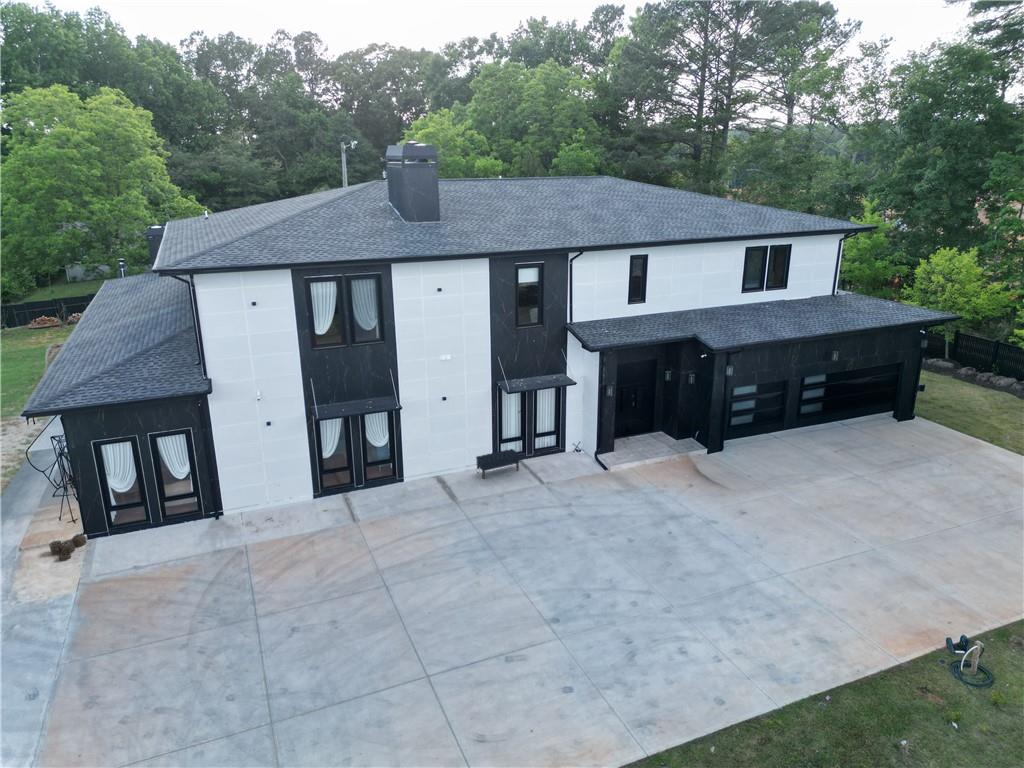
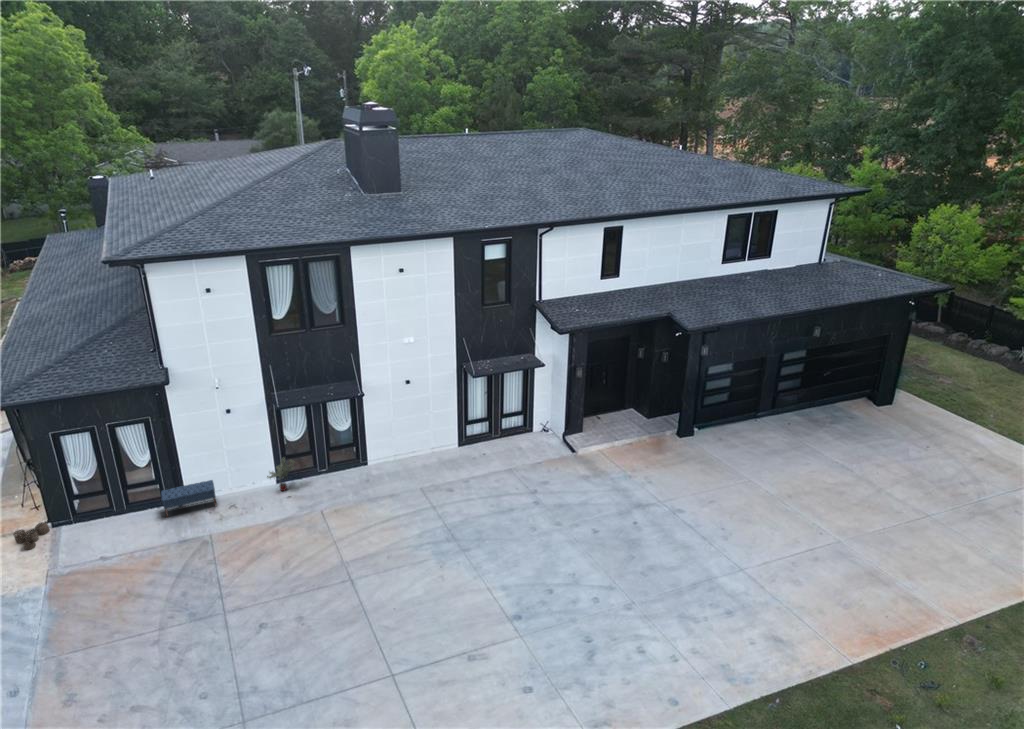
bench: present [476,449,520,479] -> present [161,480,217,518]
potted tree: none [305,471,334,506] -> present [267,458,294,491]

